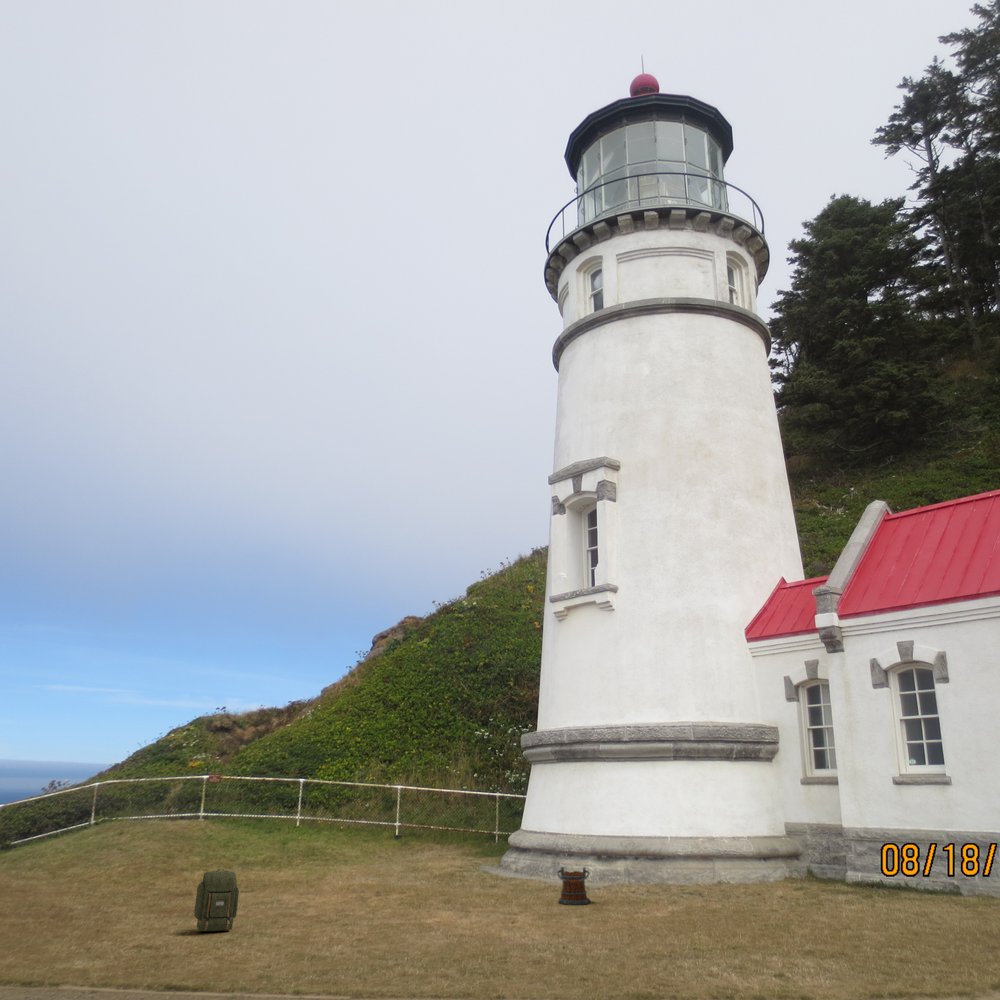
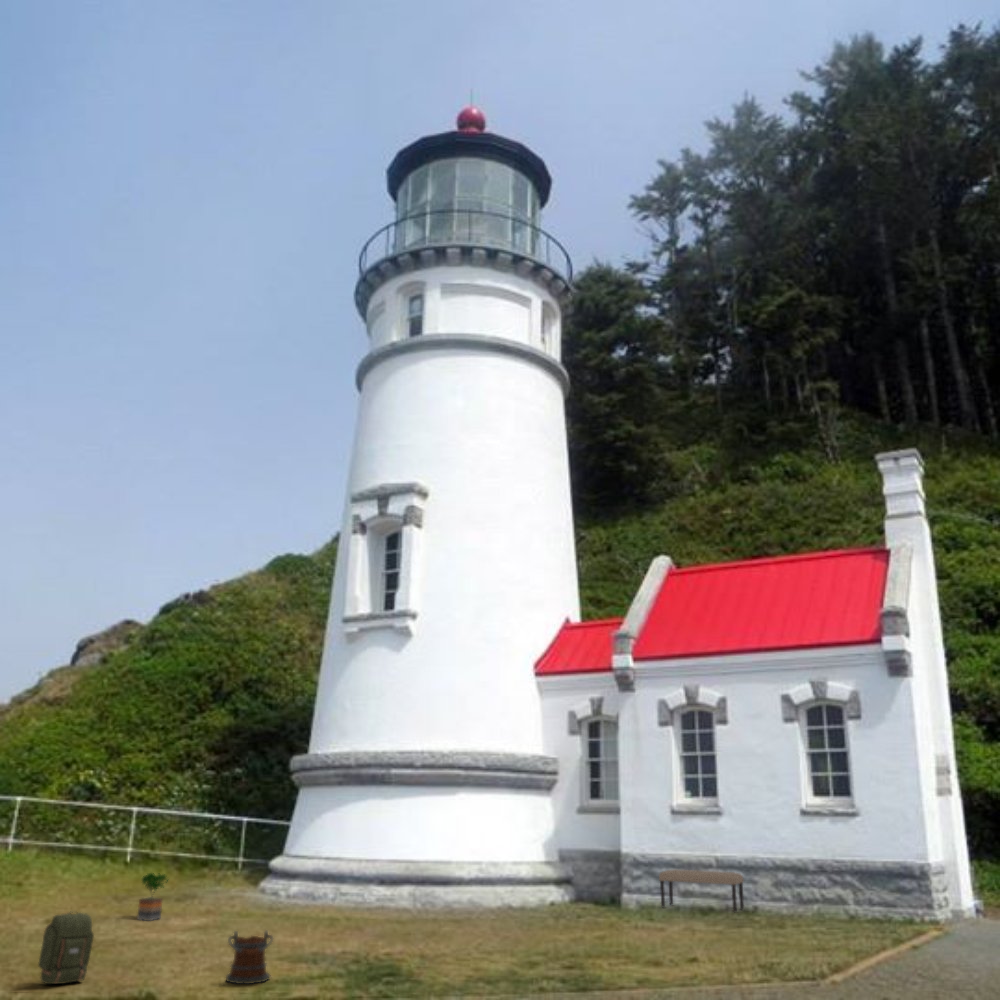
potted tree: none [352,839,380,882] -> present [137,873,169,921]
bench: none [879,845,983,893] -> present [659,869,744,912]
bucket: present [557,867,590,905] -> present [226,931,273,984]

